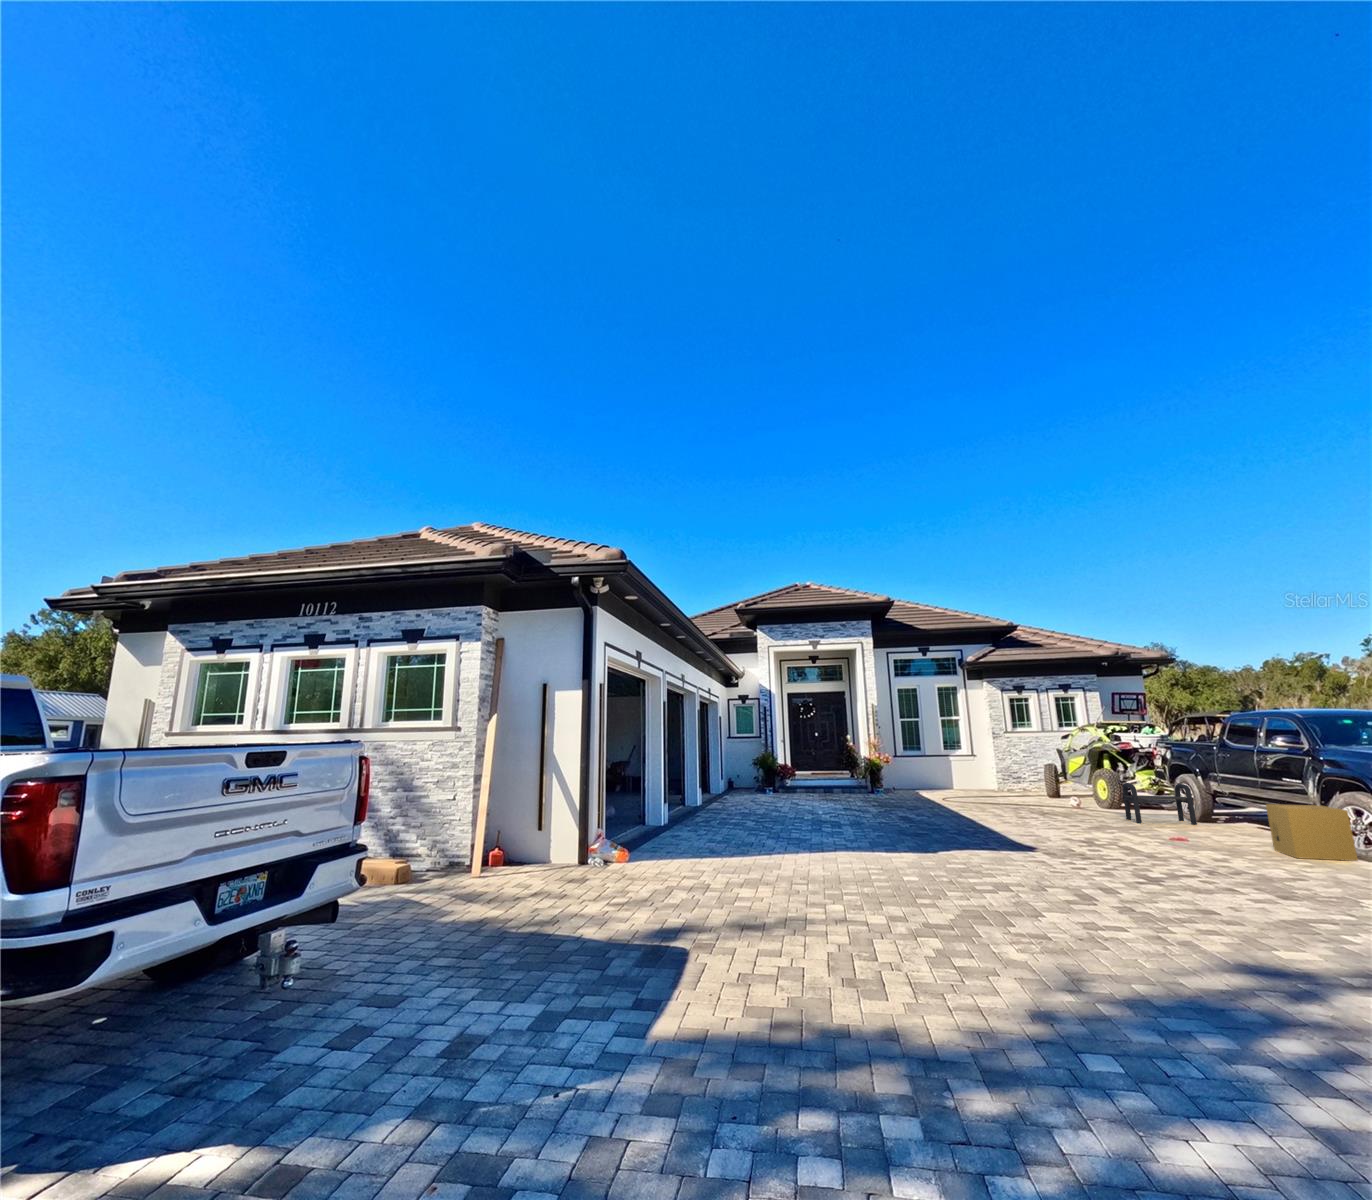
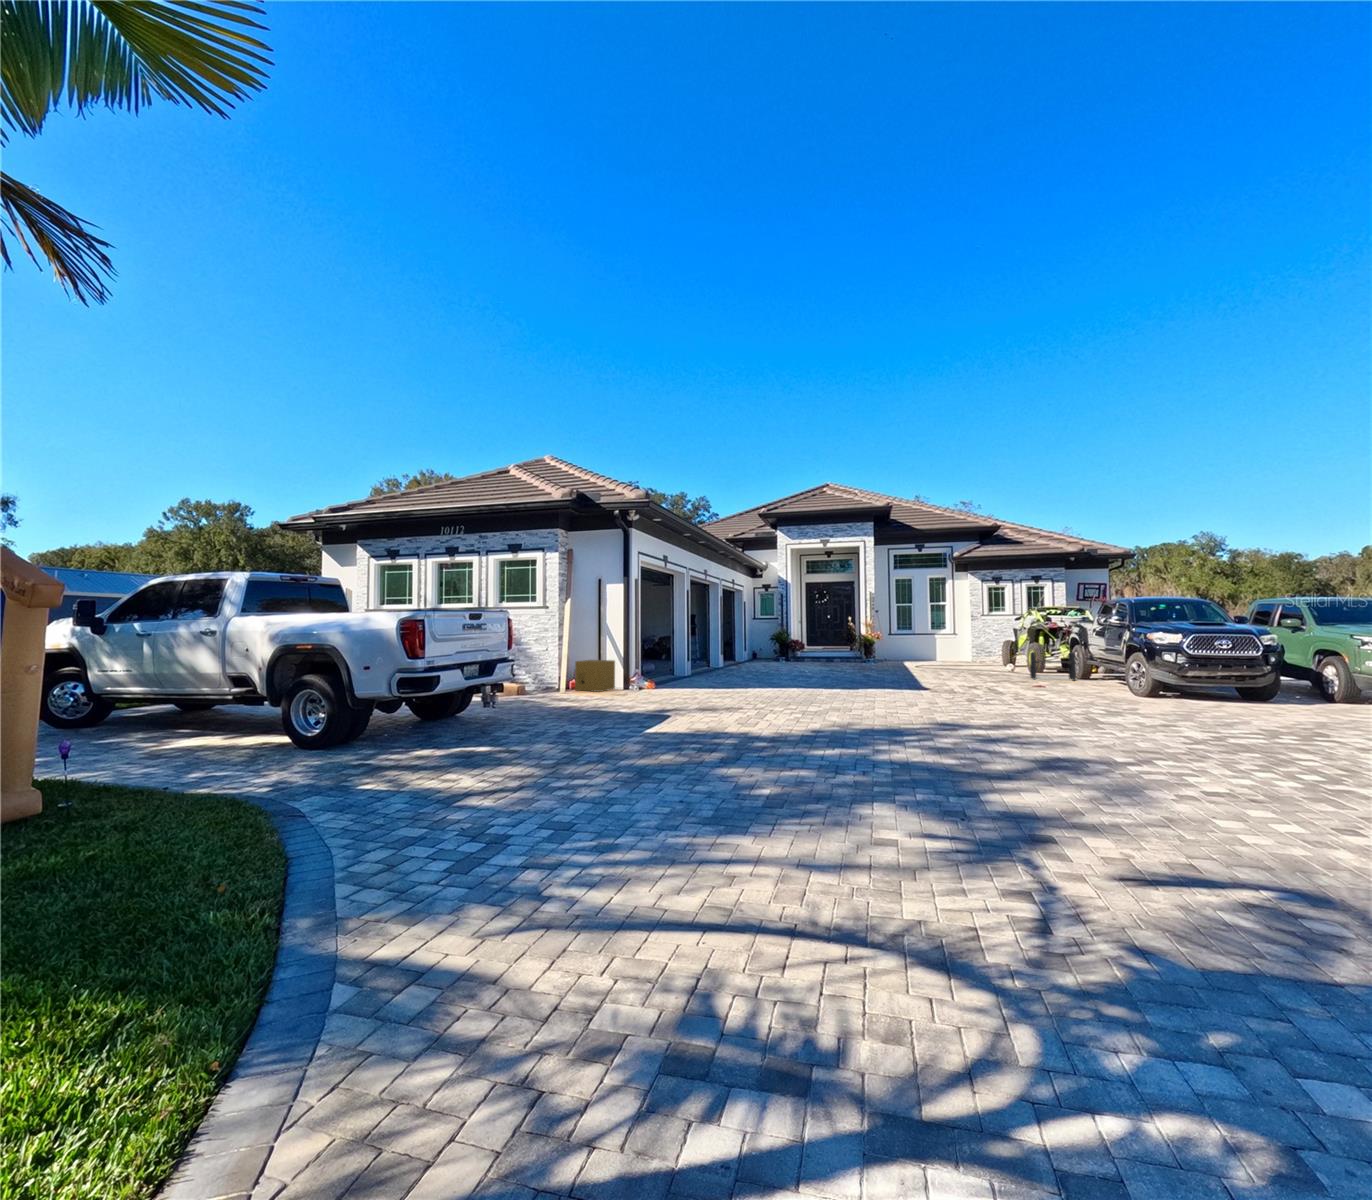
cardboard box: present [1266,804,1358,861] -> present [575,660,615,692]

